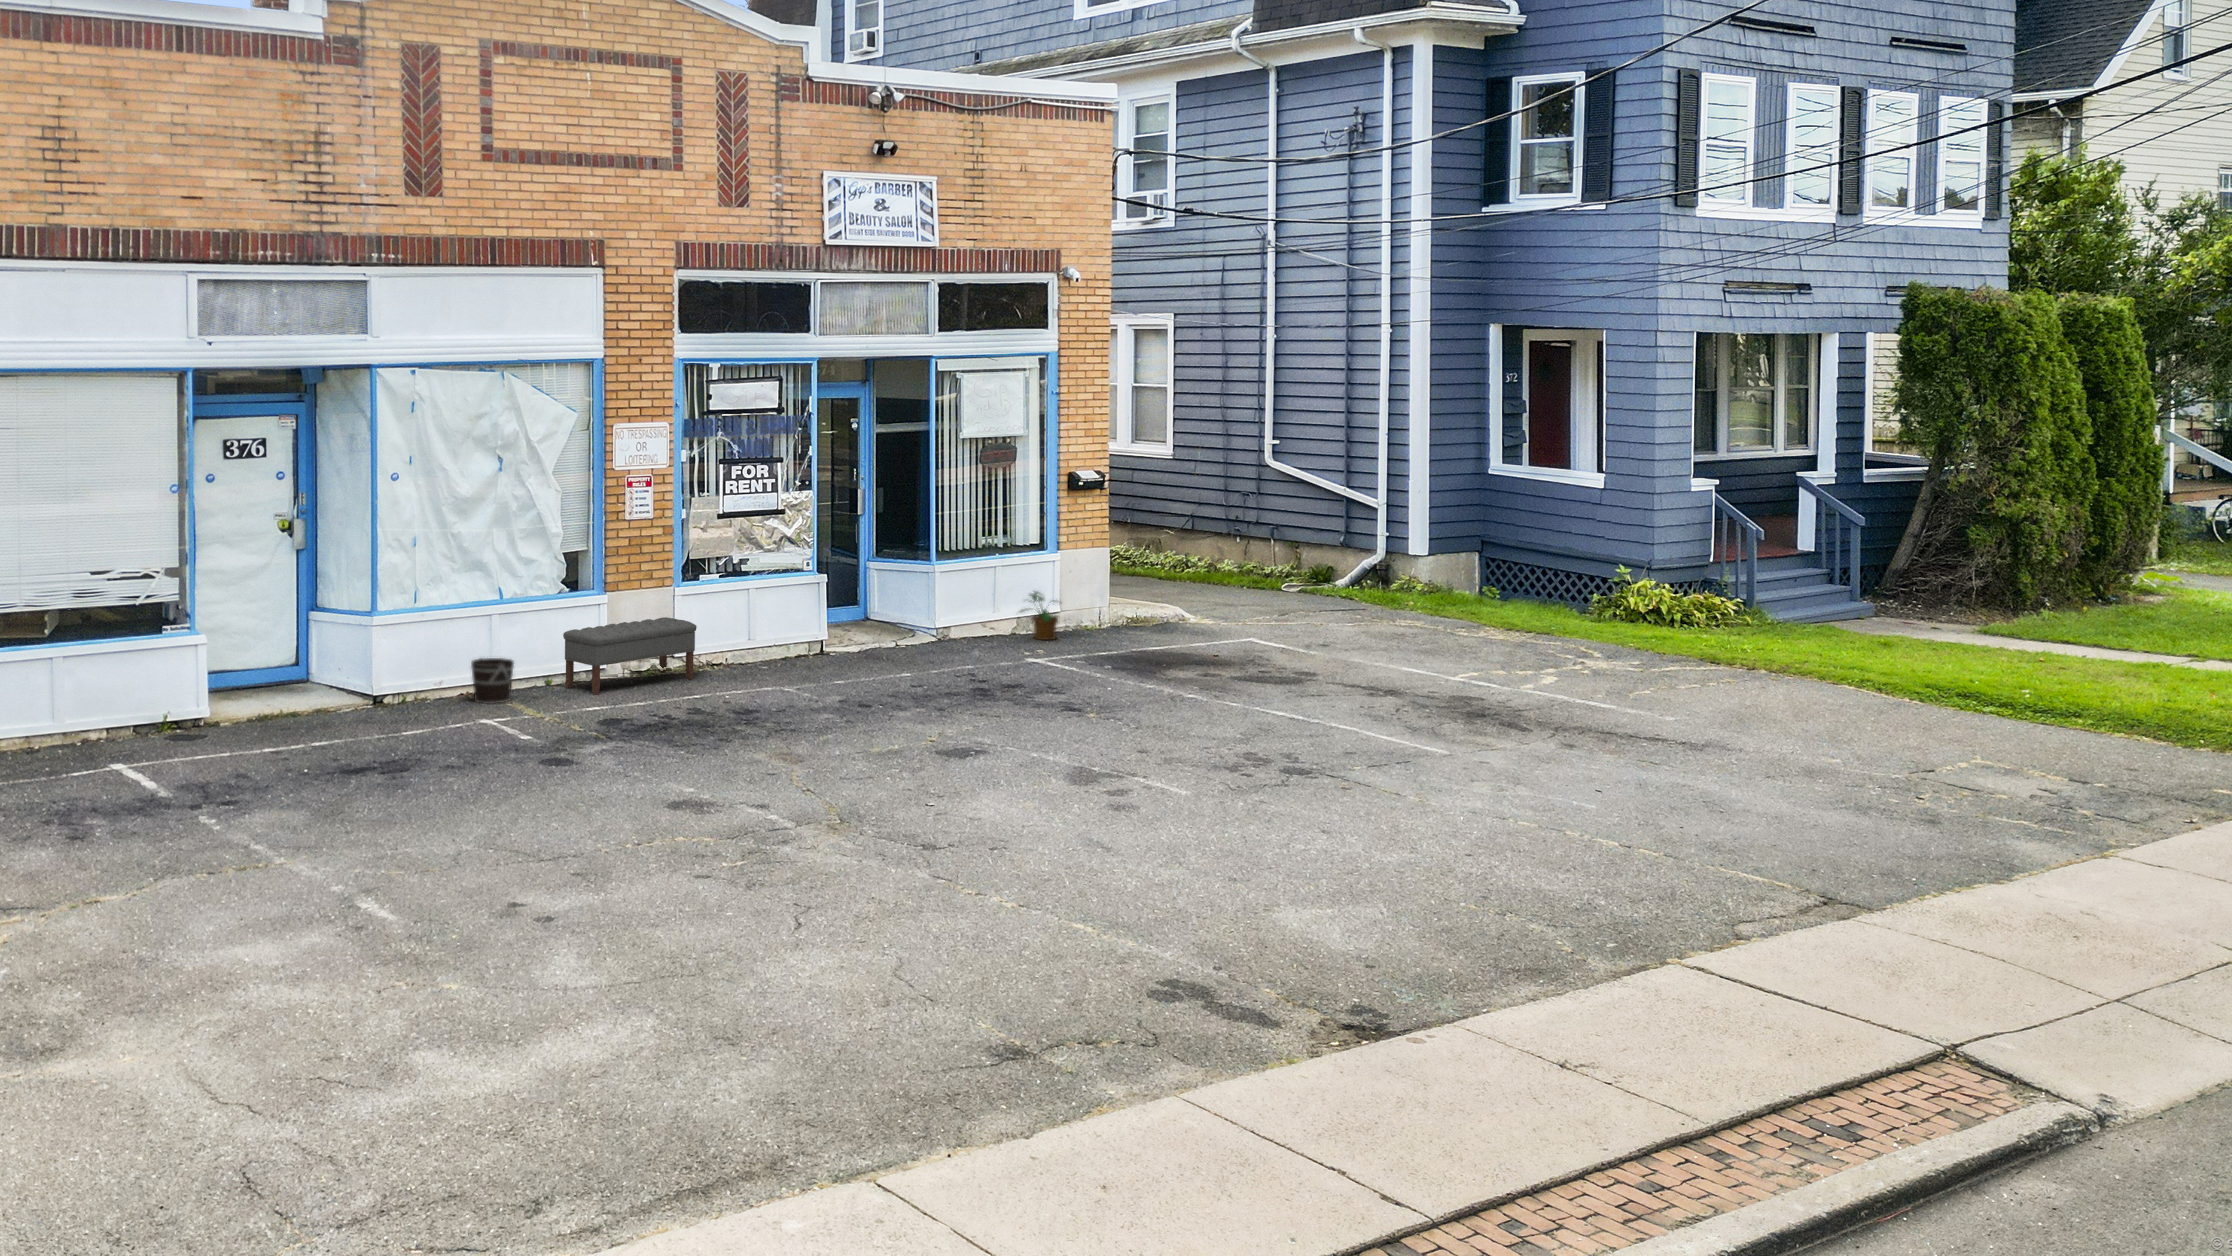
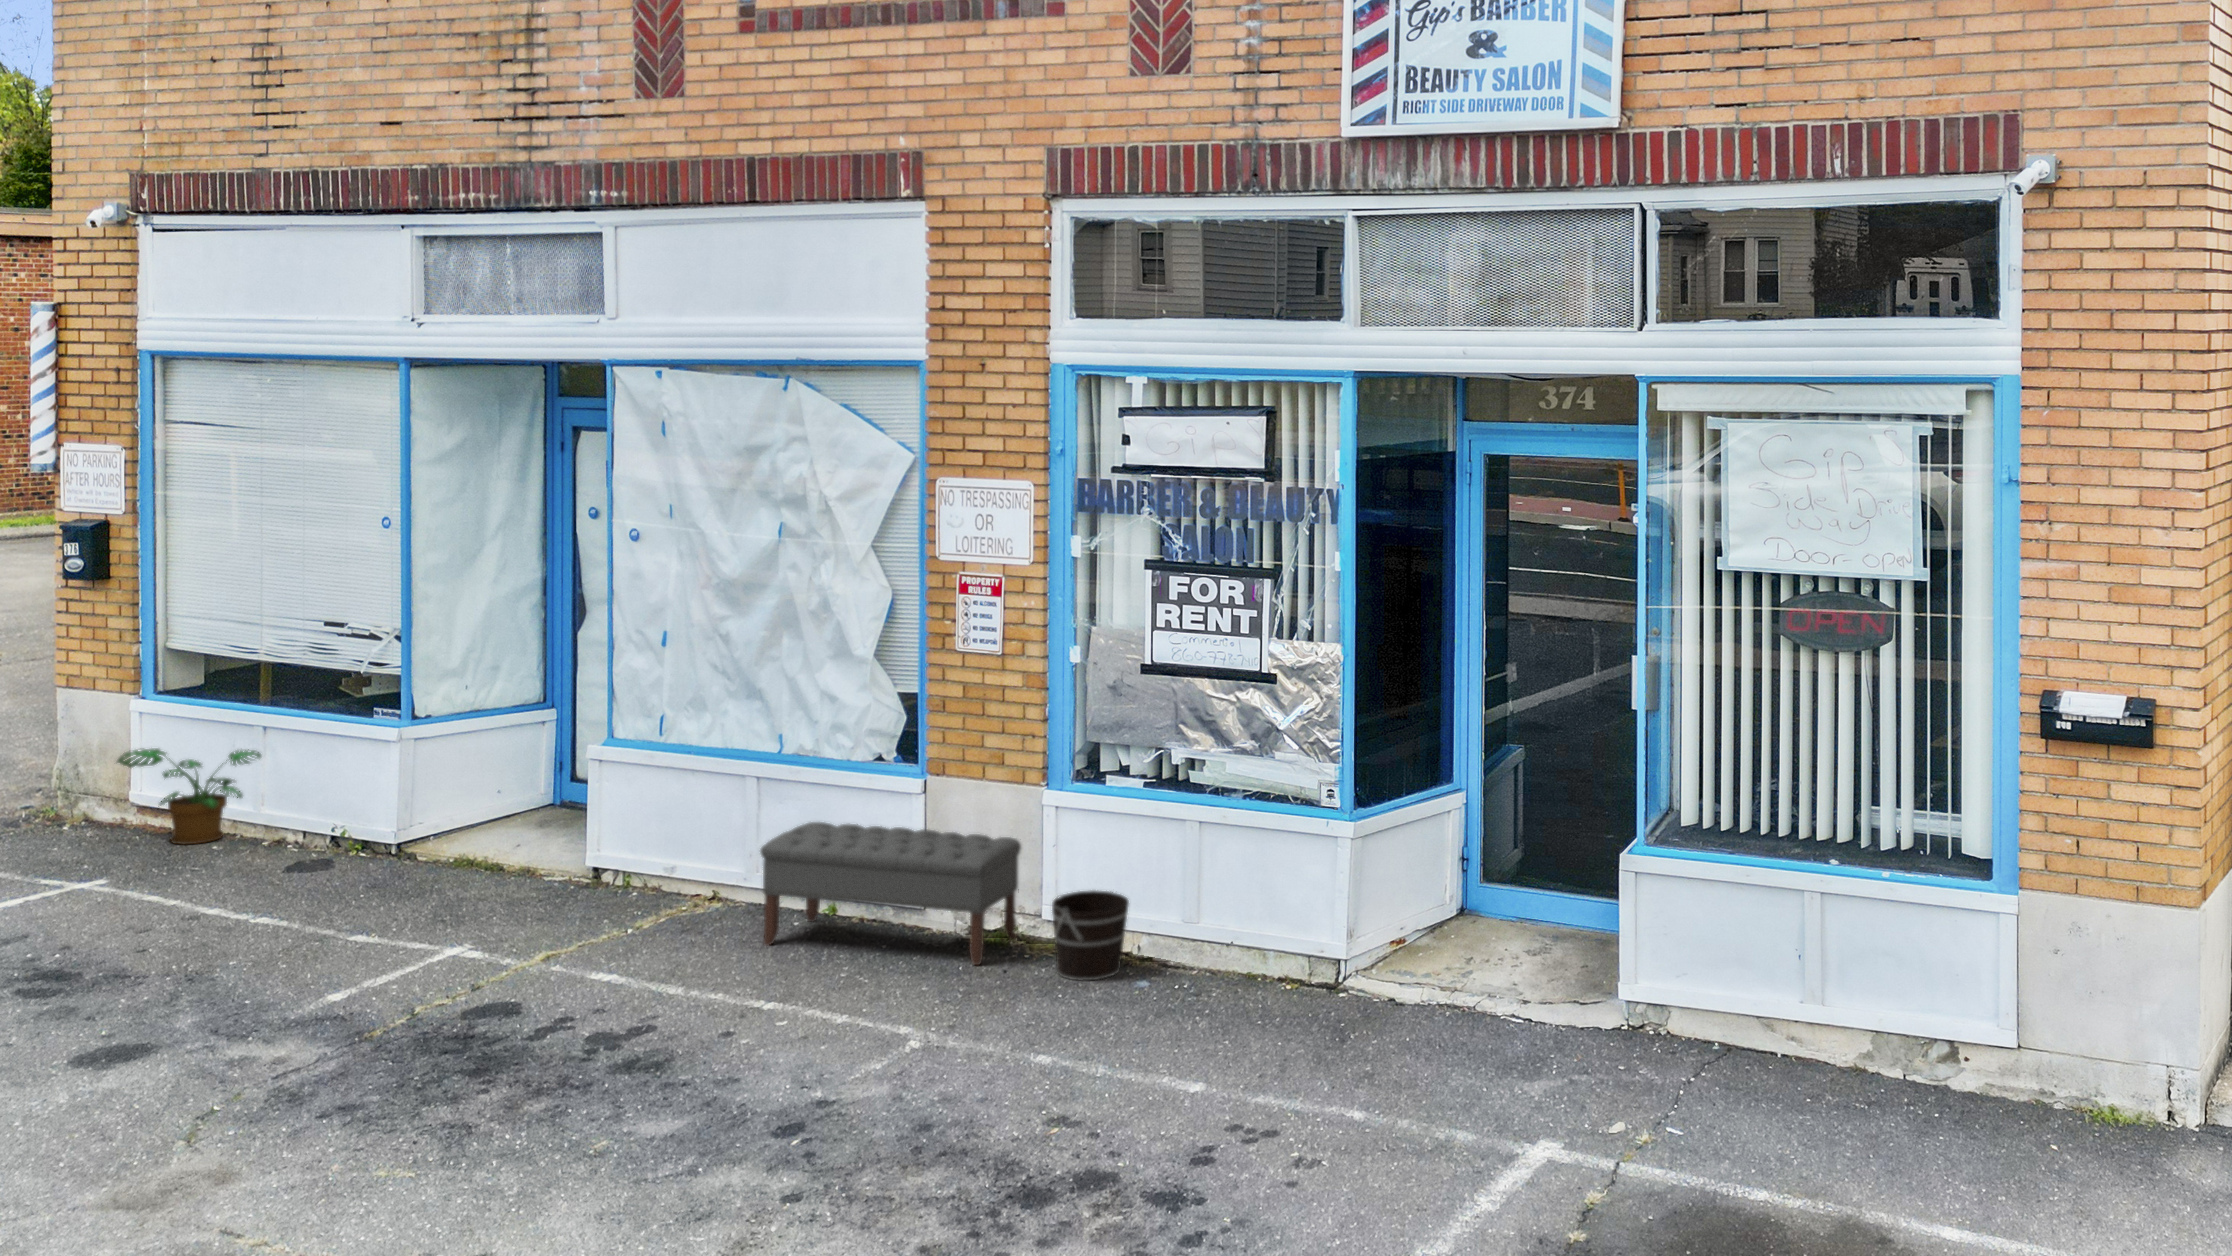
potted plant: present [1020,591,1058,640] -> present [117,748,261,845]
bucket: present [471,658,514,704] -> present [1052,890,1129,981]

